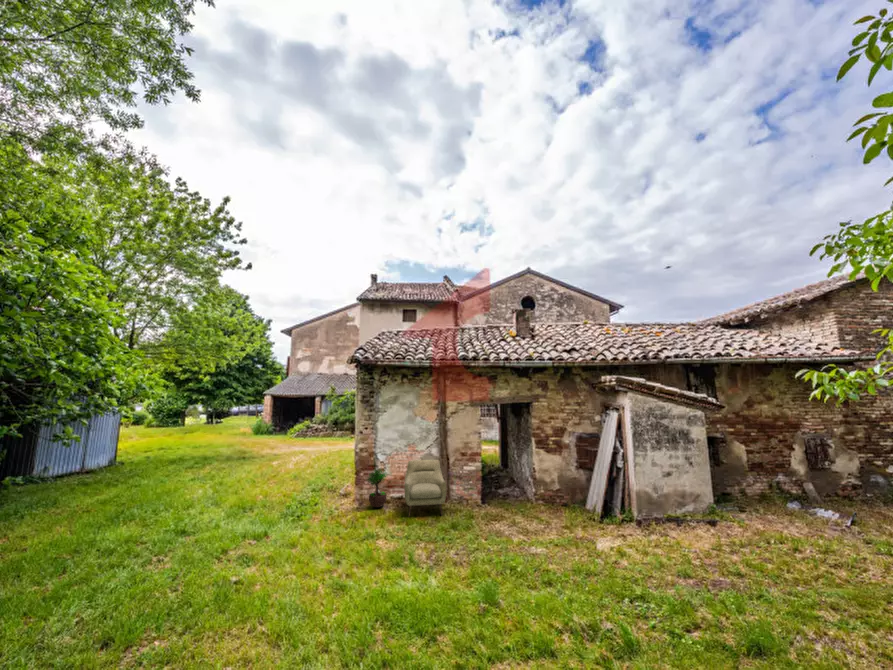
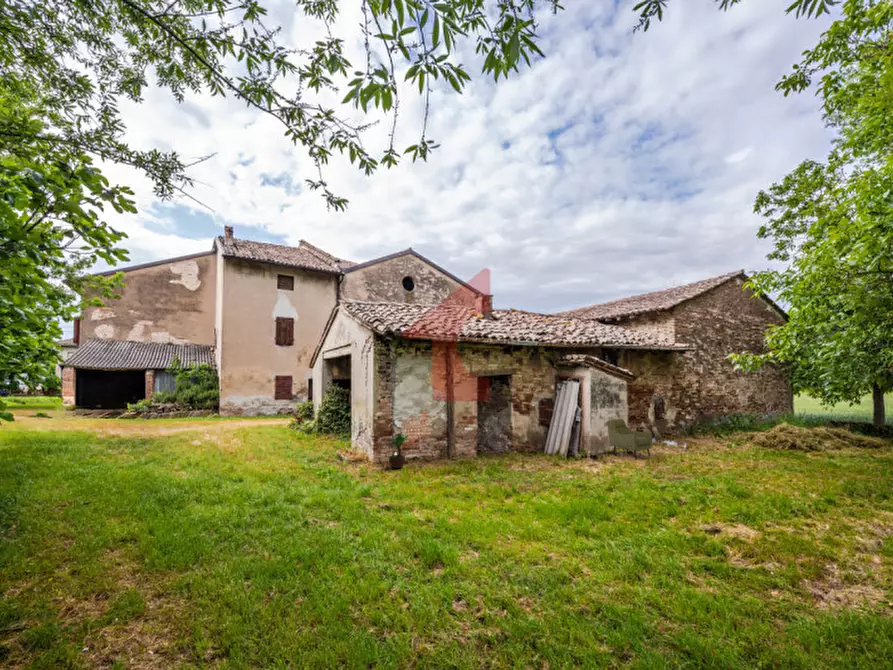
chair: present [405,460,446,517] -> present [607,419,652,459]

